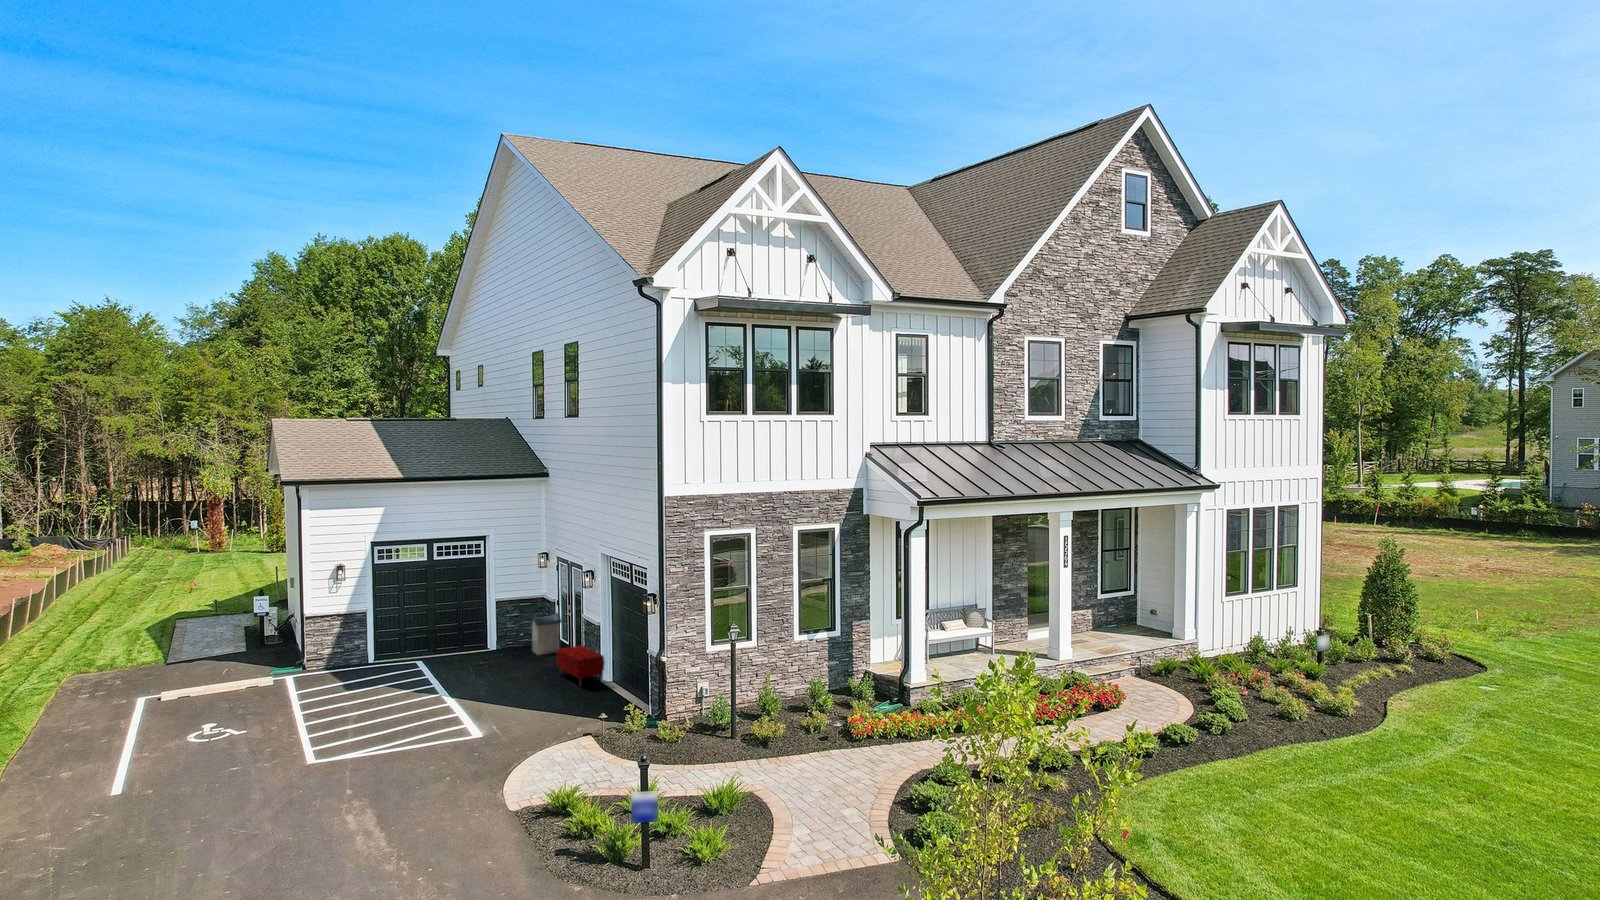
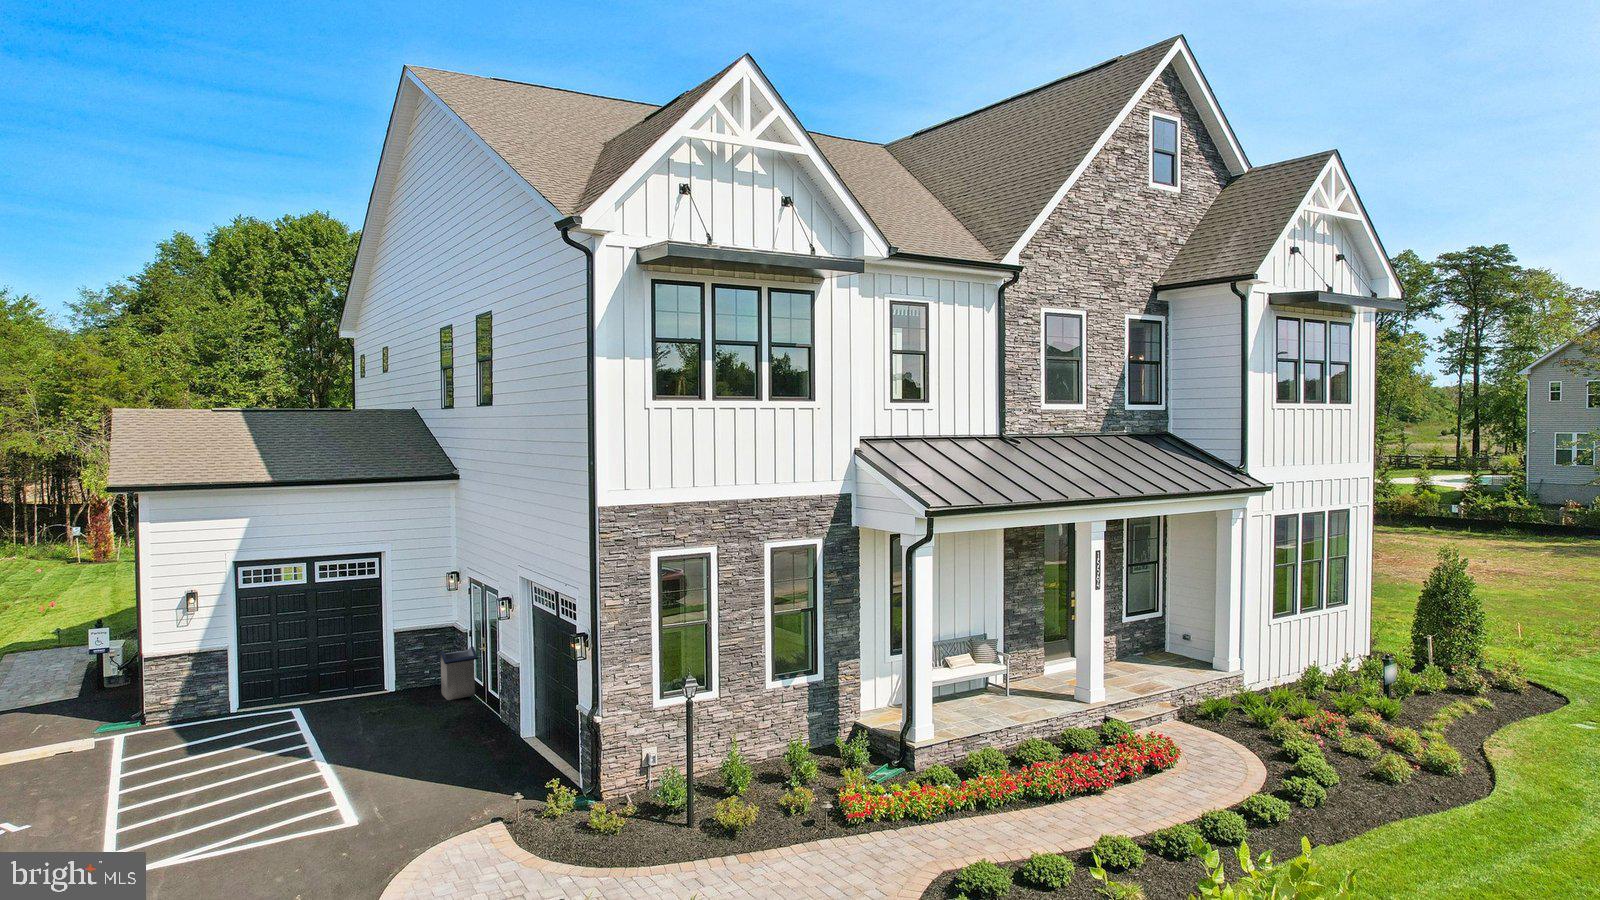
bench: present [557,645,605,686] -> none [467,690,526,746]

